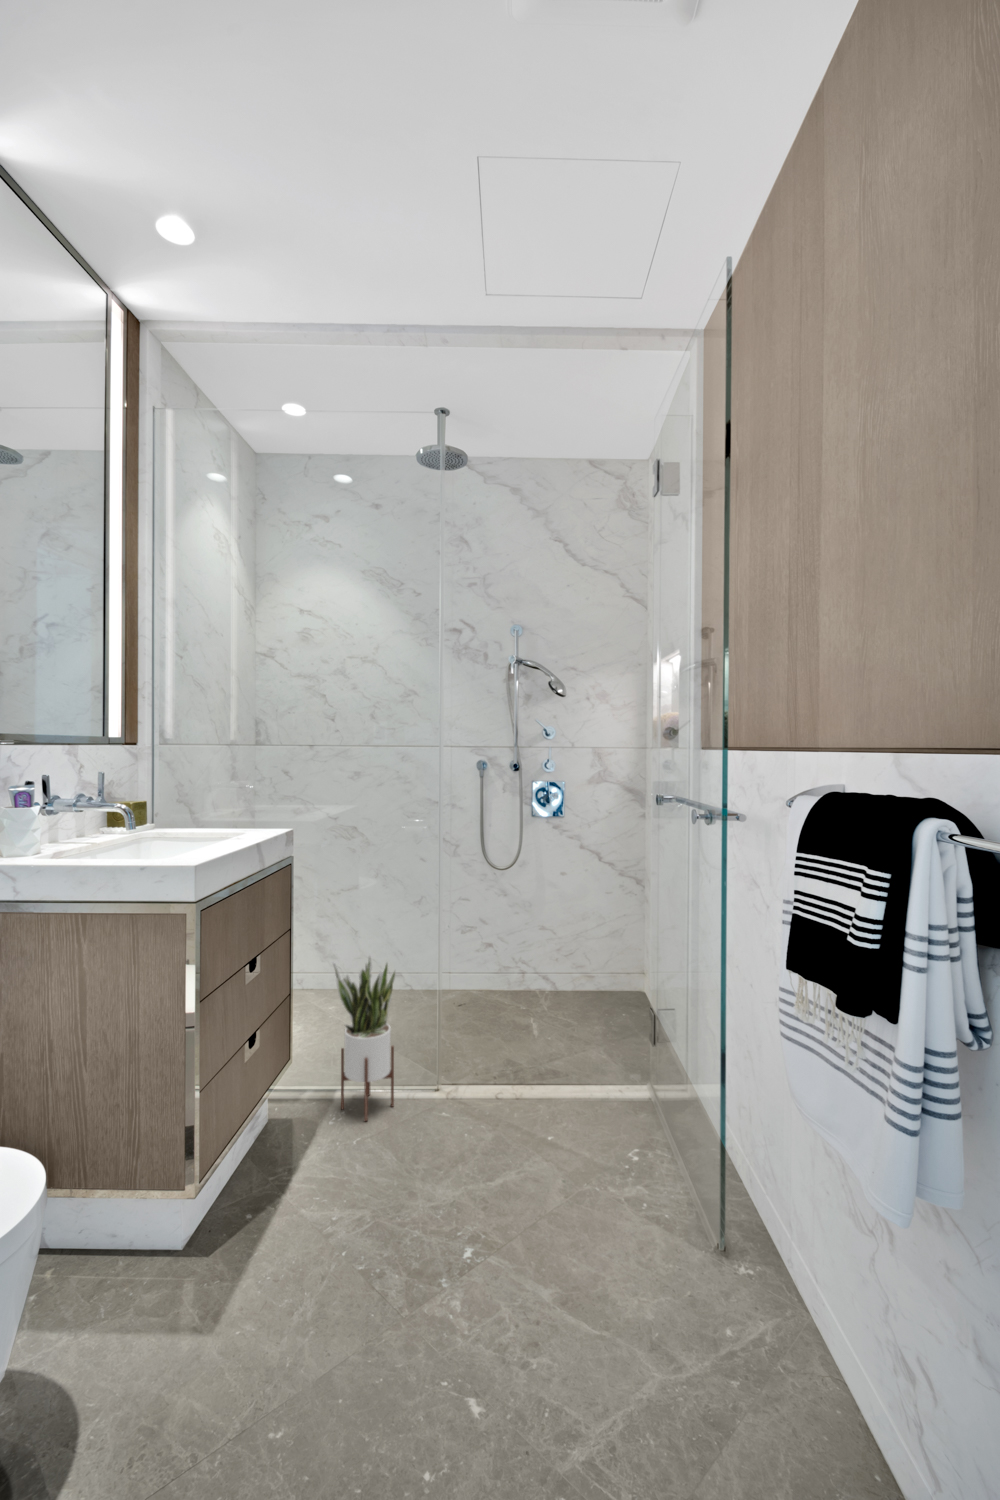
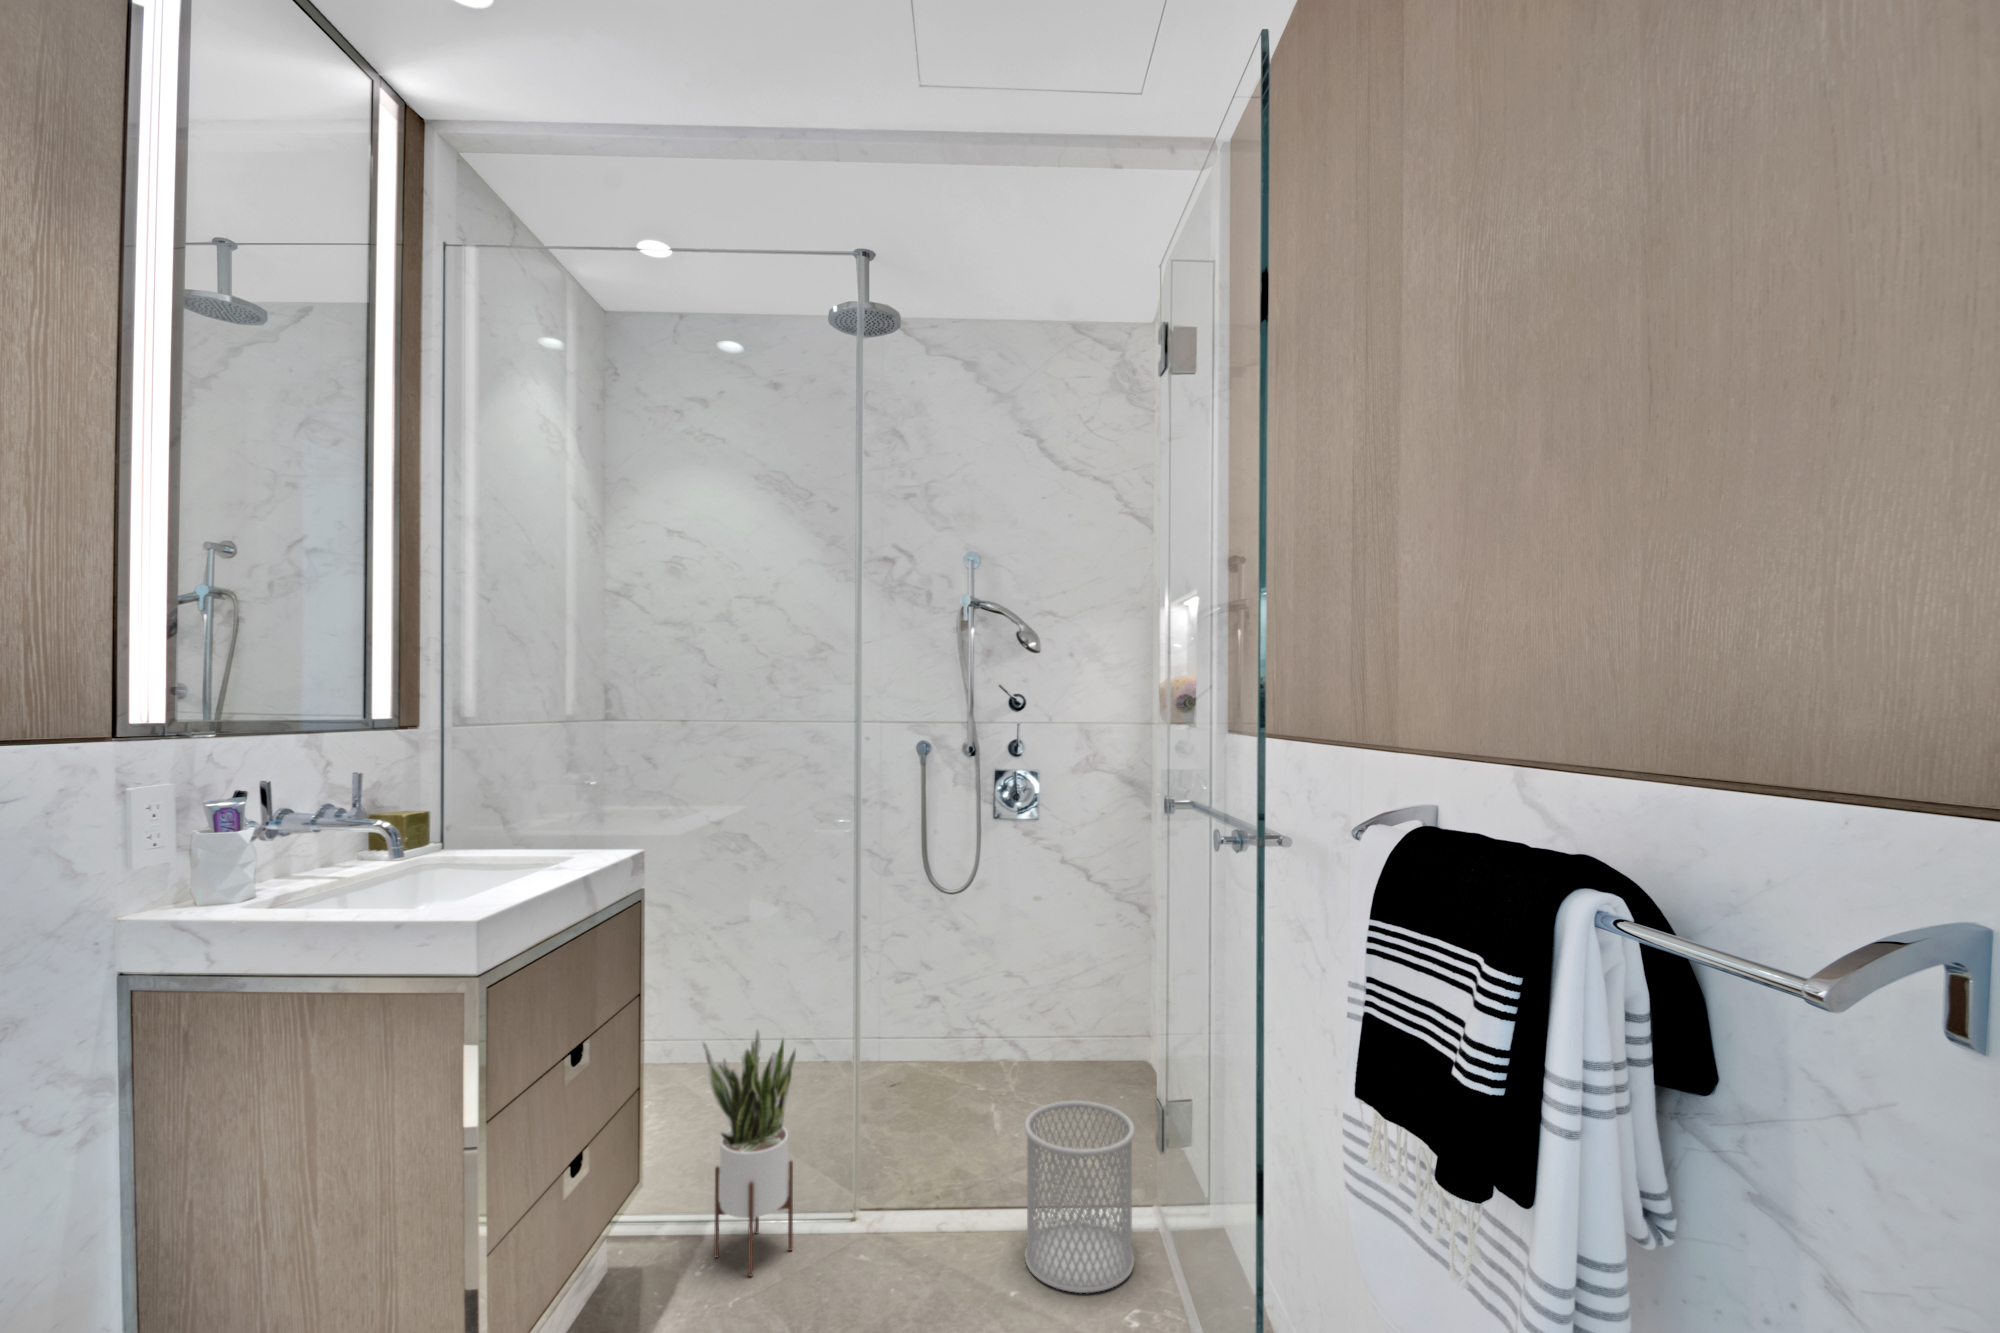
wastebasket: none [553,1011,631,1138] -> present [1025,1101,1135,1293]

